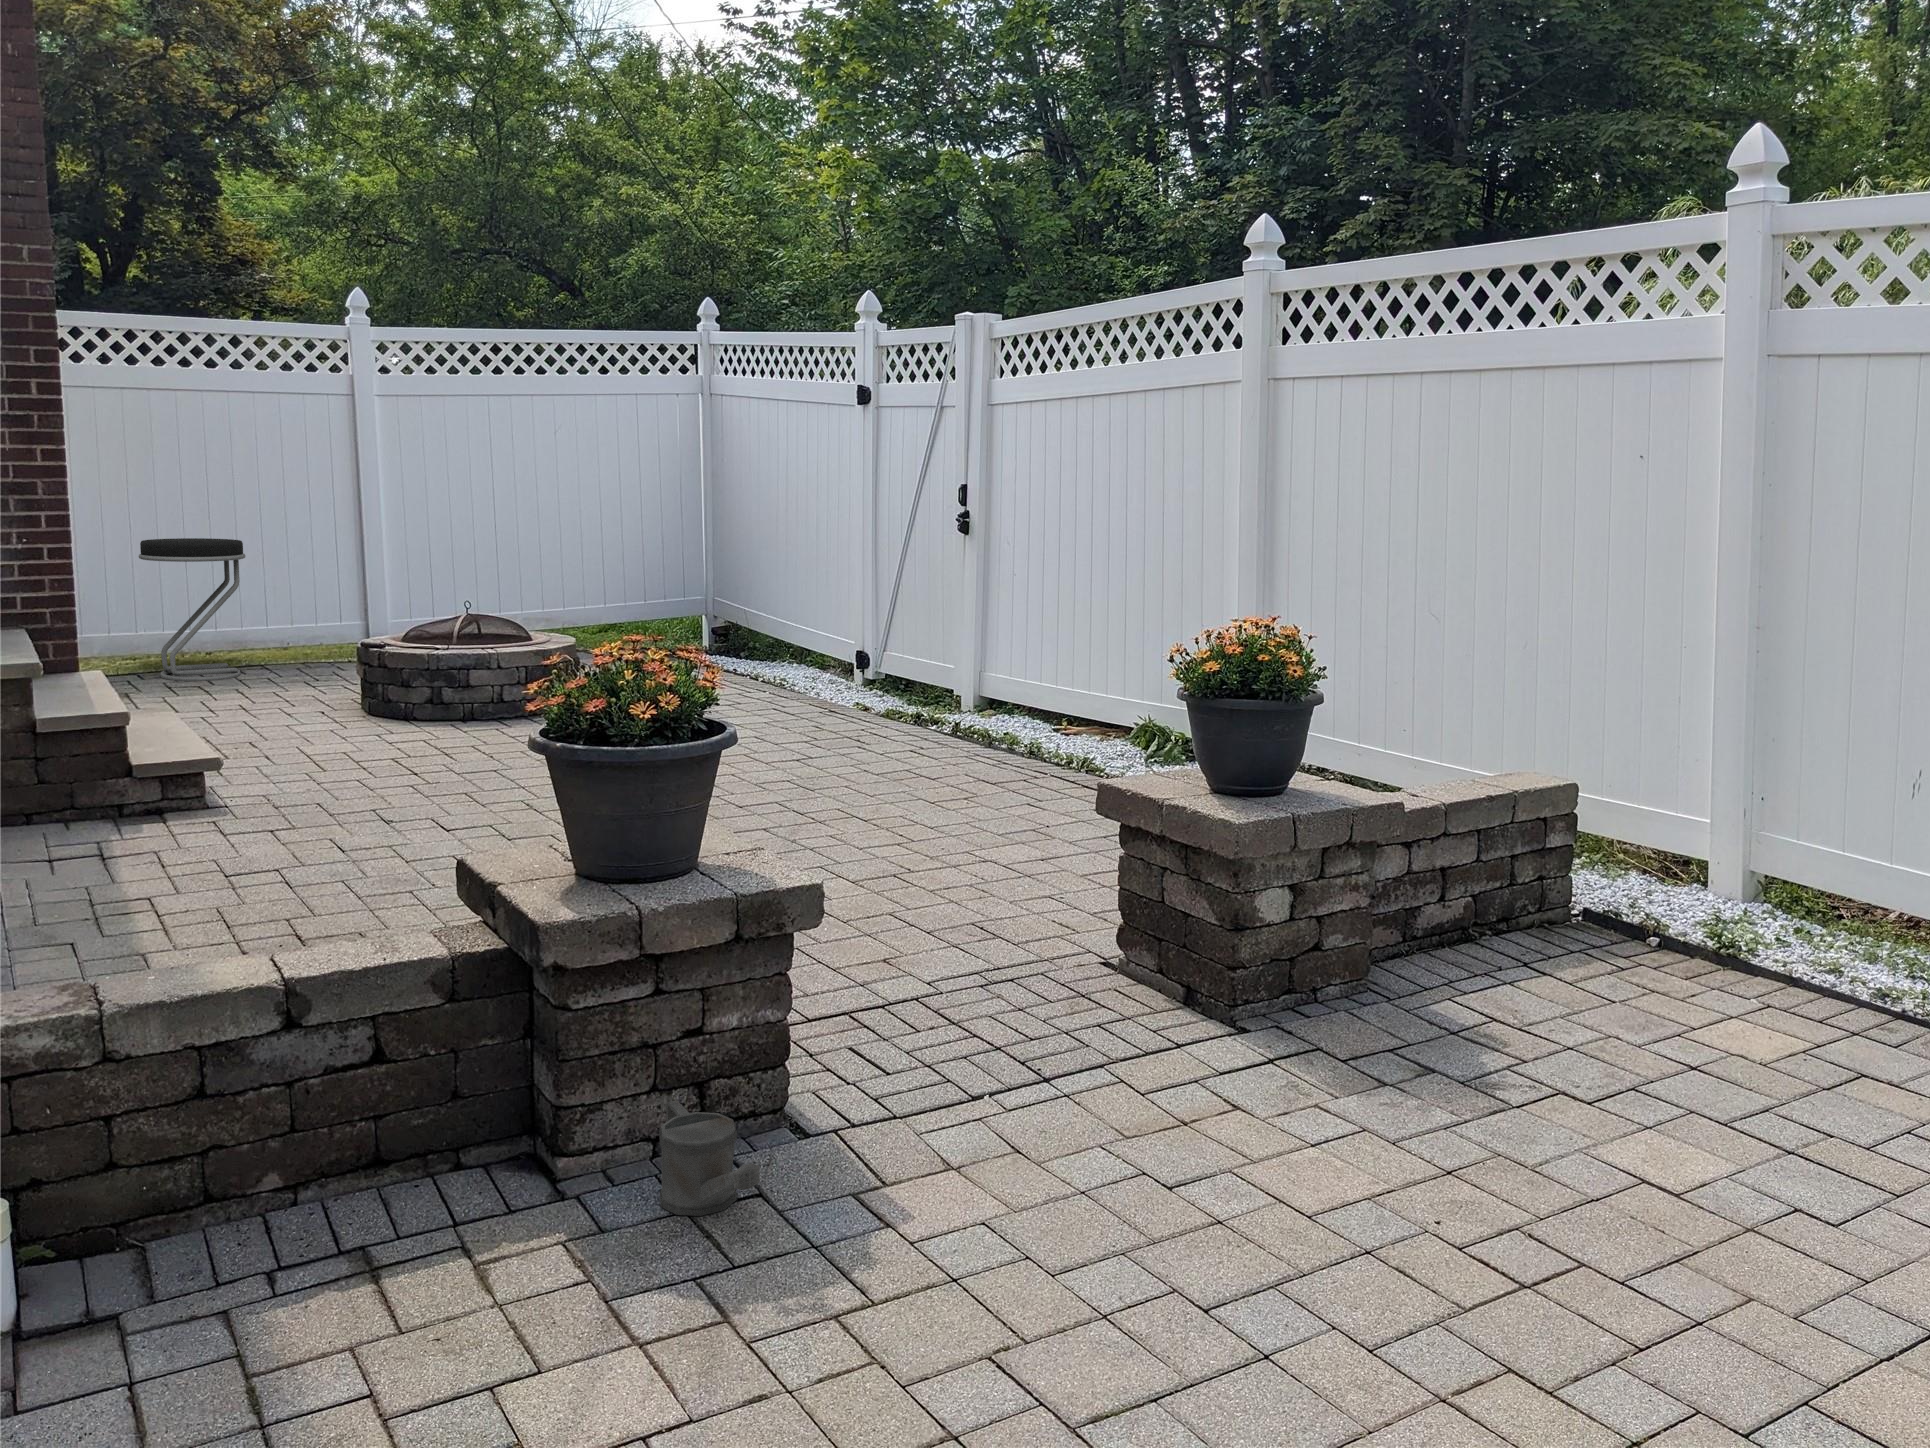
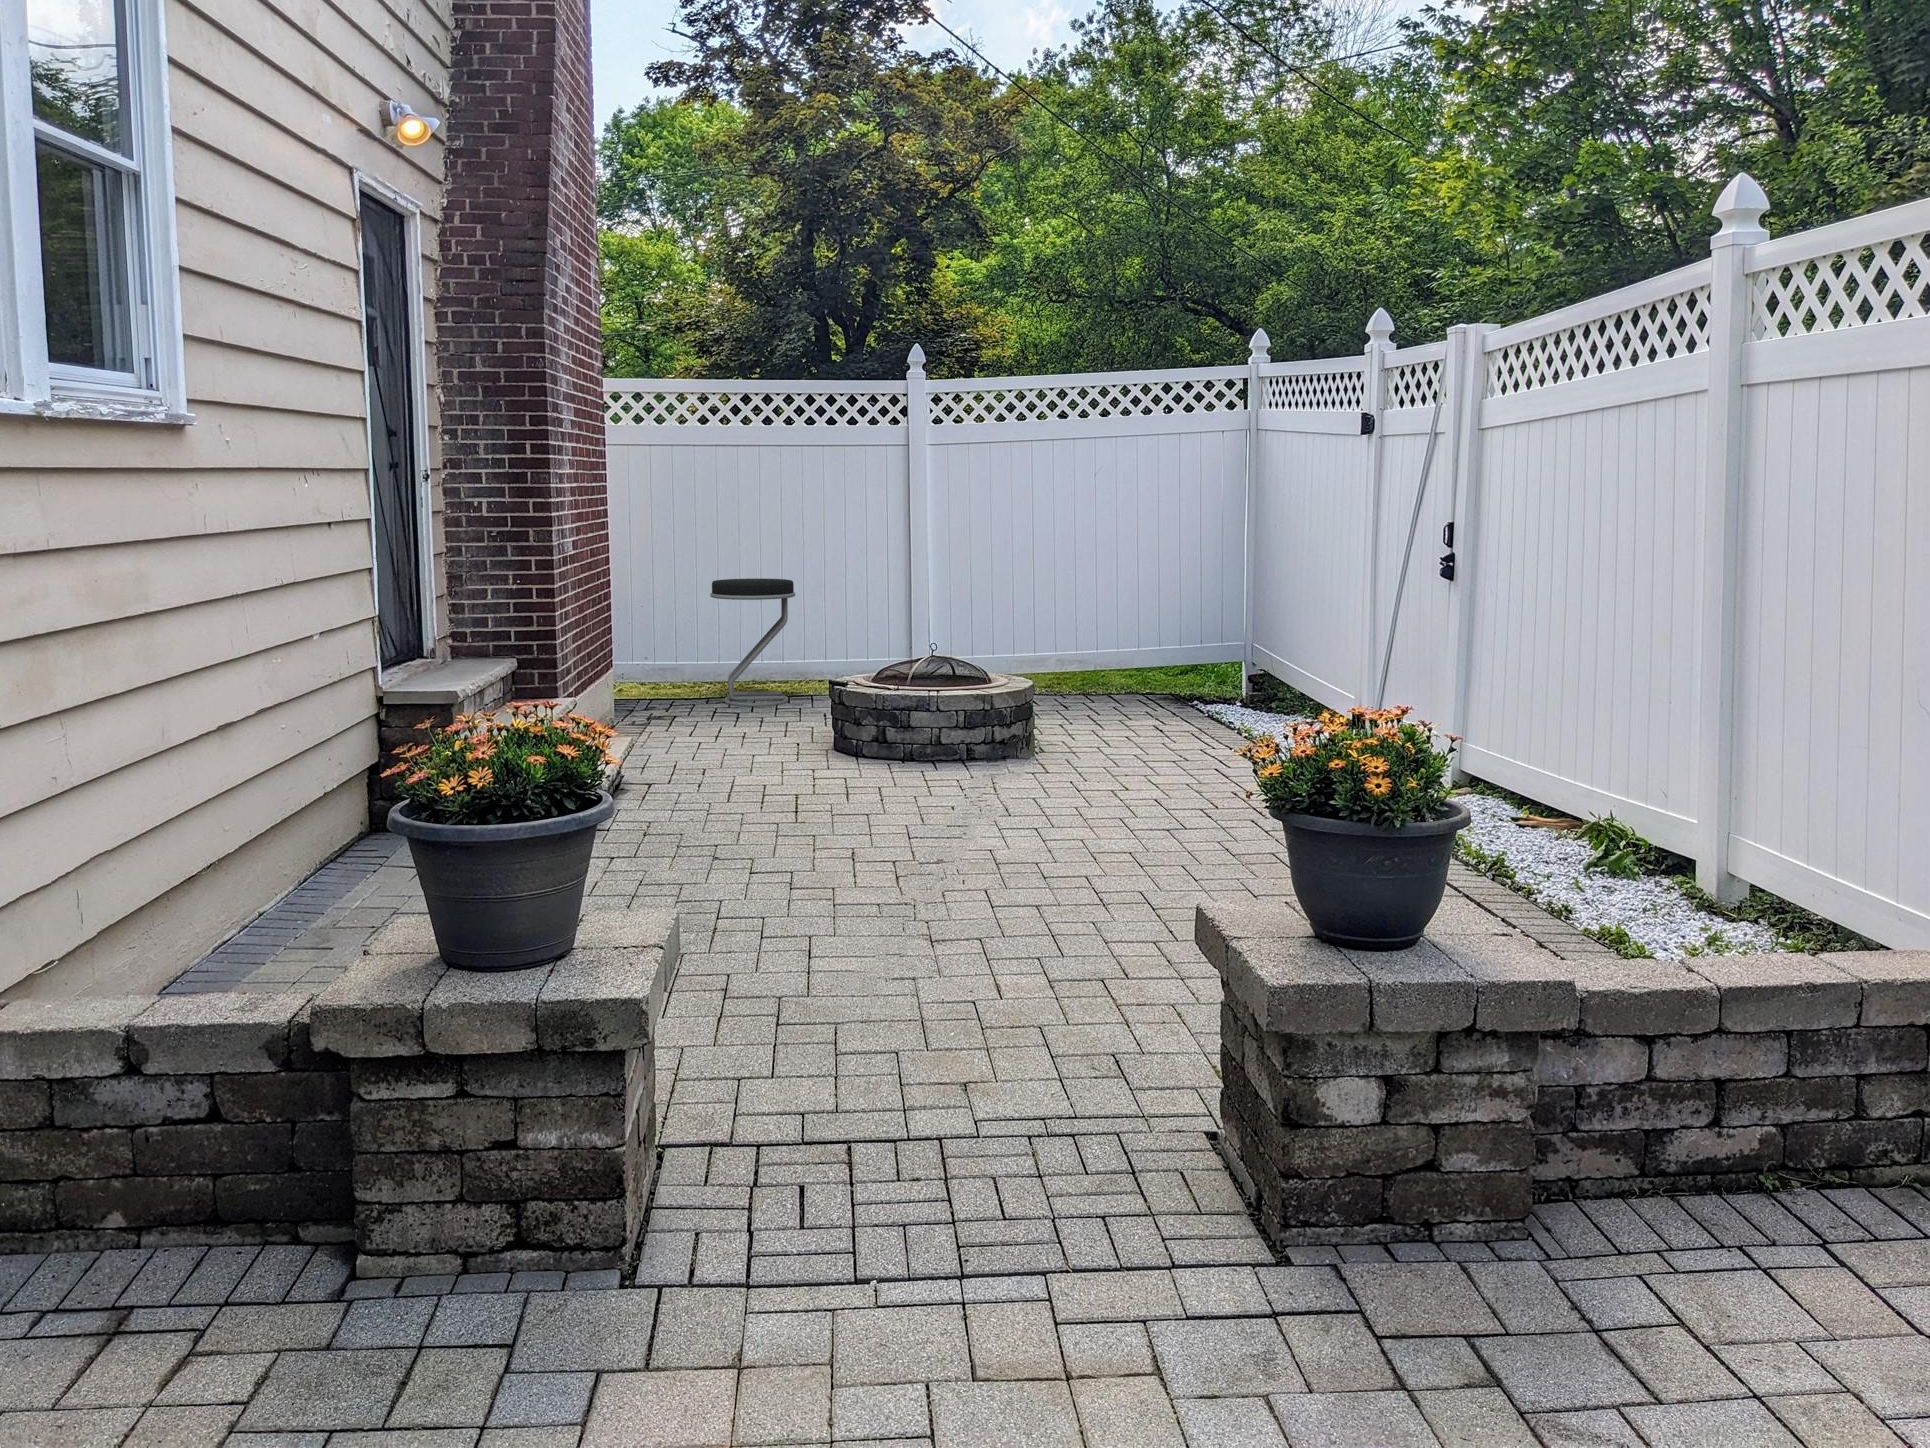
watering can: present [659,1100,760,1216] -> none [383,1215,488,1353]

